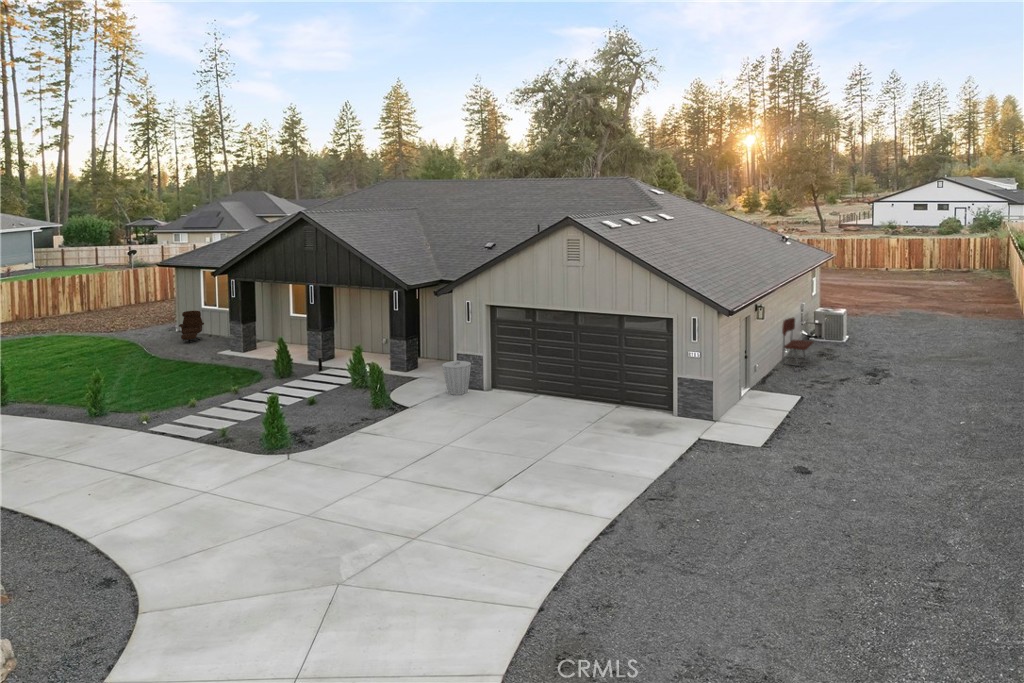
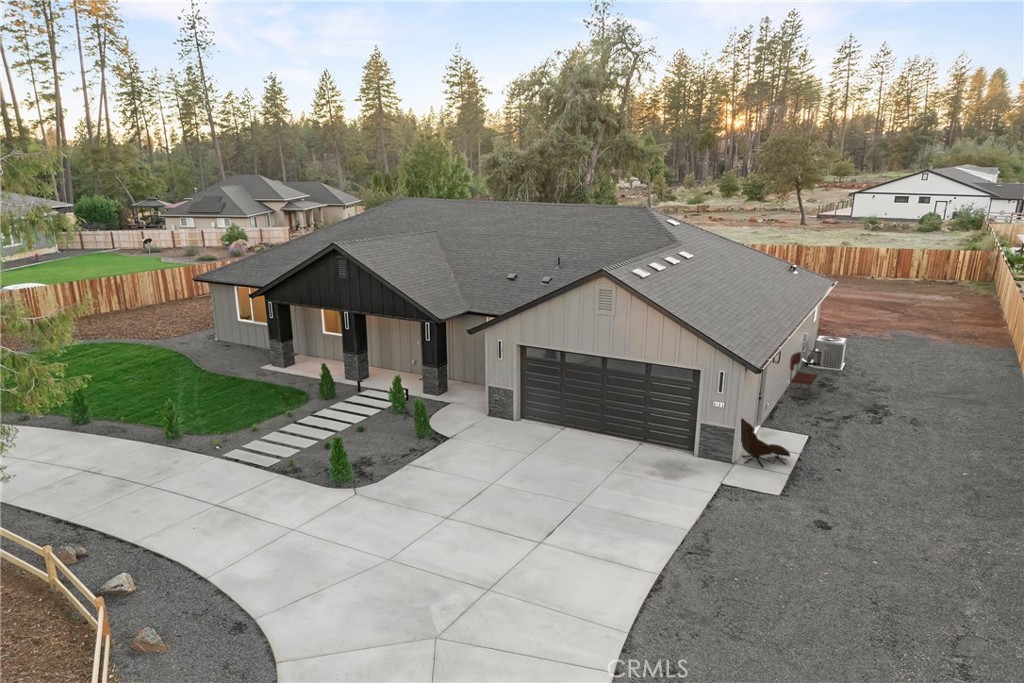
lounge chair: present [179,311,204,343] -> present [741,418,790,467]
trash can: present [442,360,471,395] -> none [482,393,508,426]

